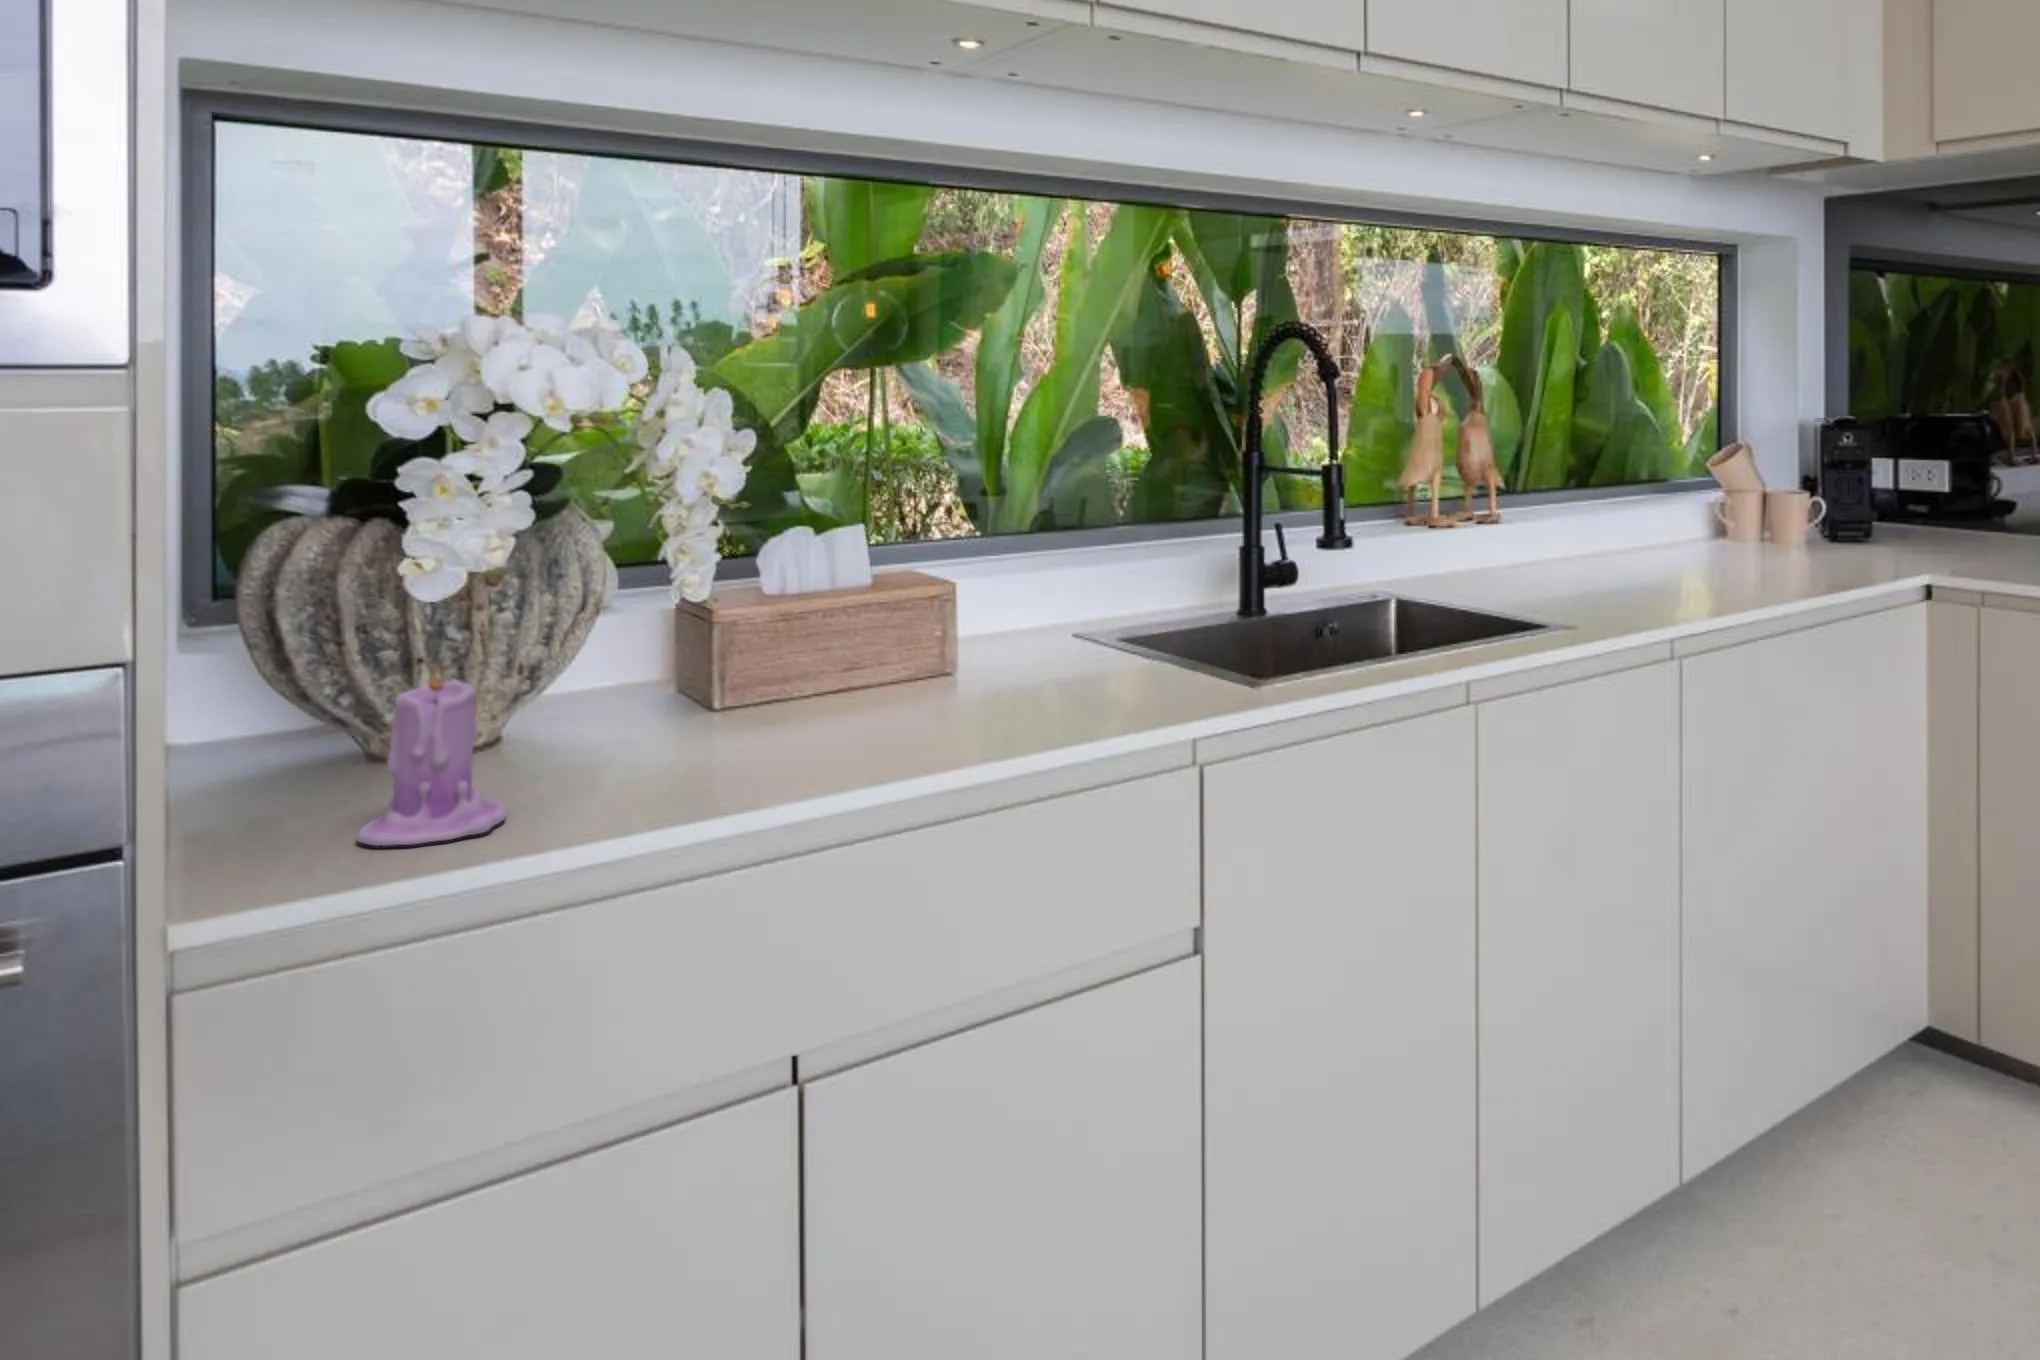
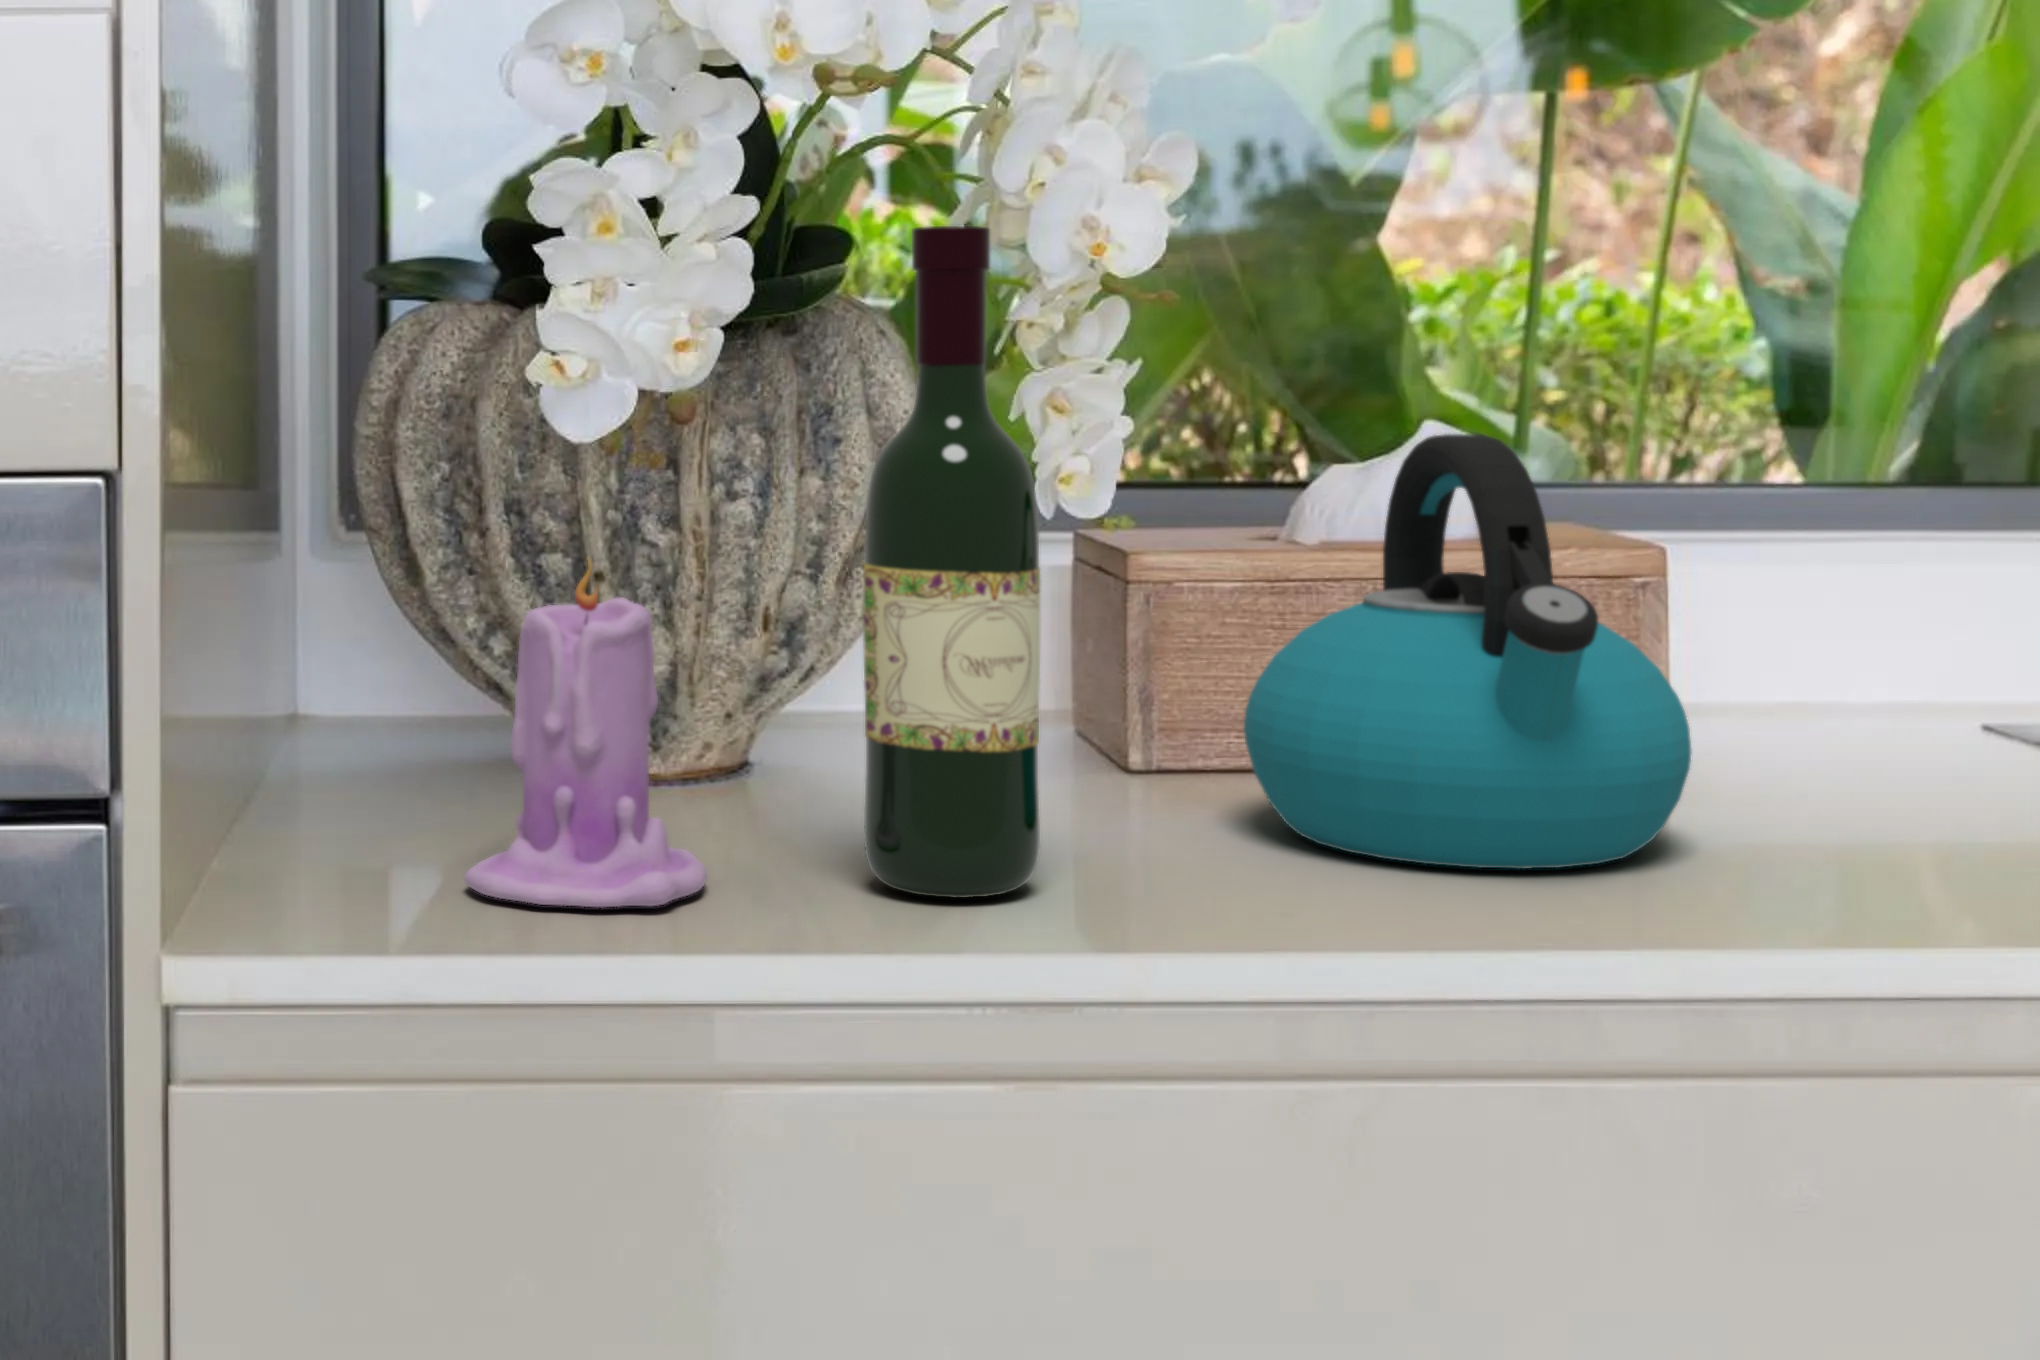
wine bottle: none [594,491,688,800] -> present [863,226,1040,898]
kettle: none [776,555,968,741] -> present [1244,434,1692,869]

